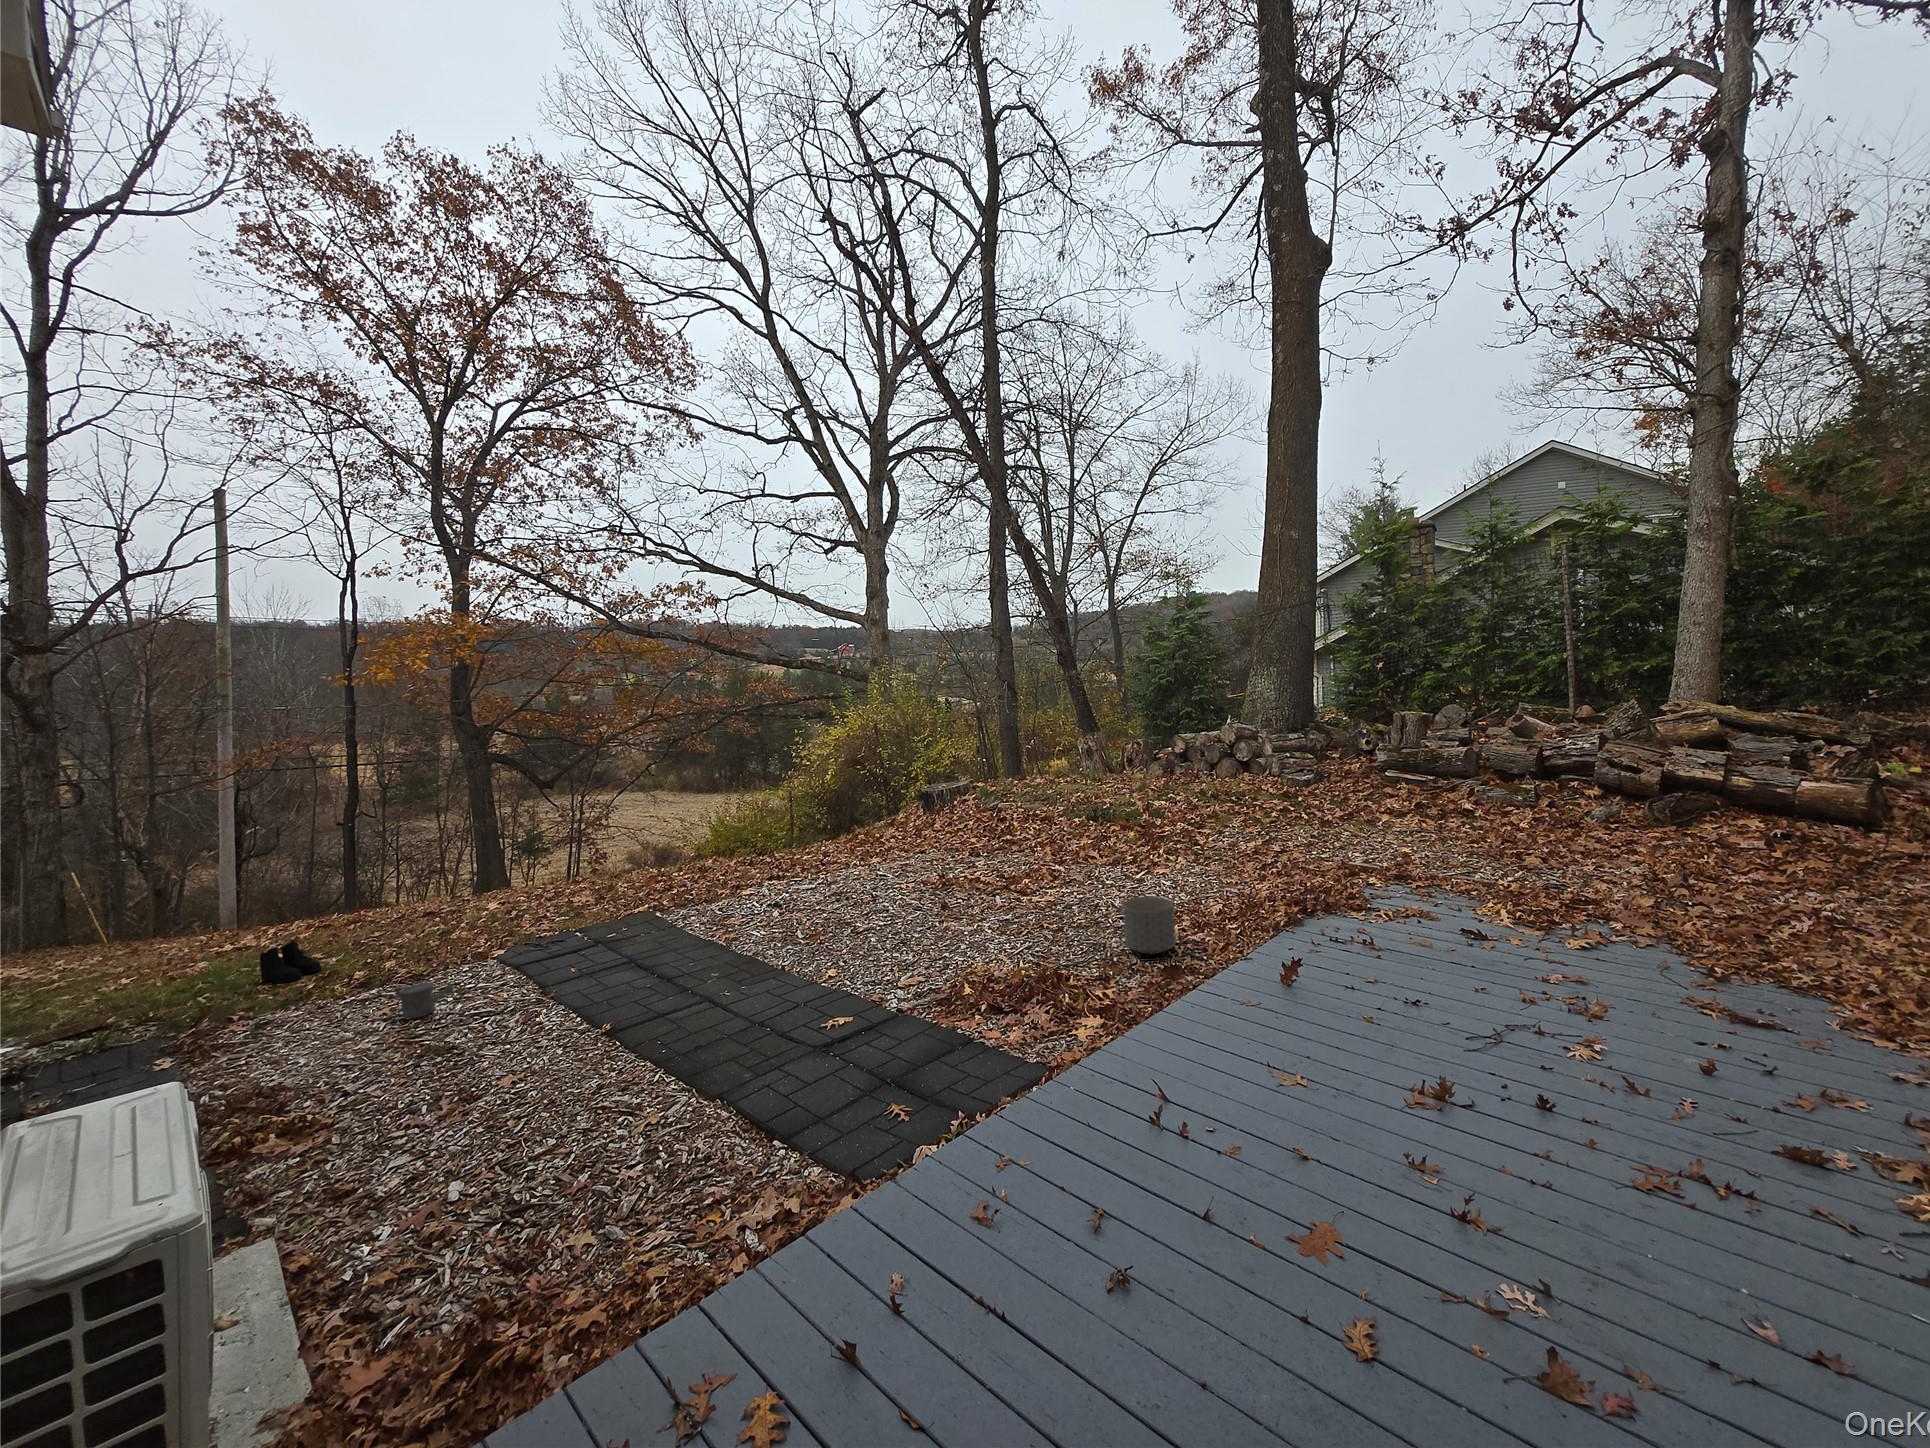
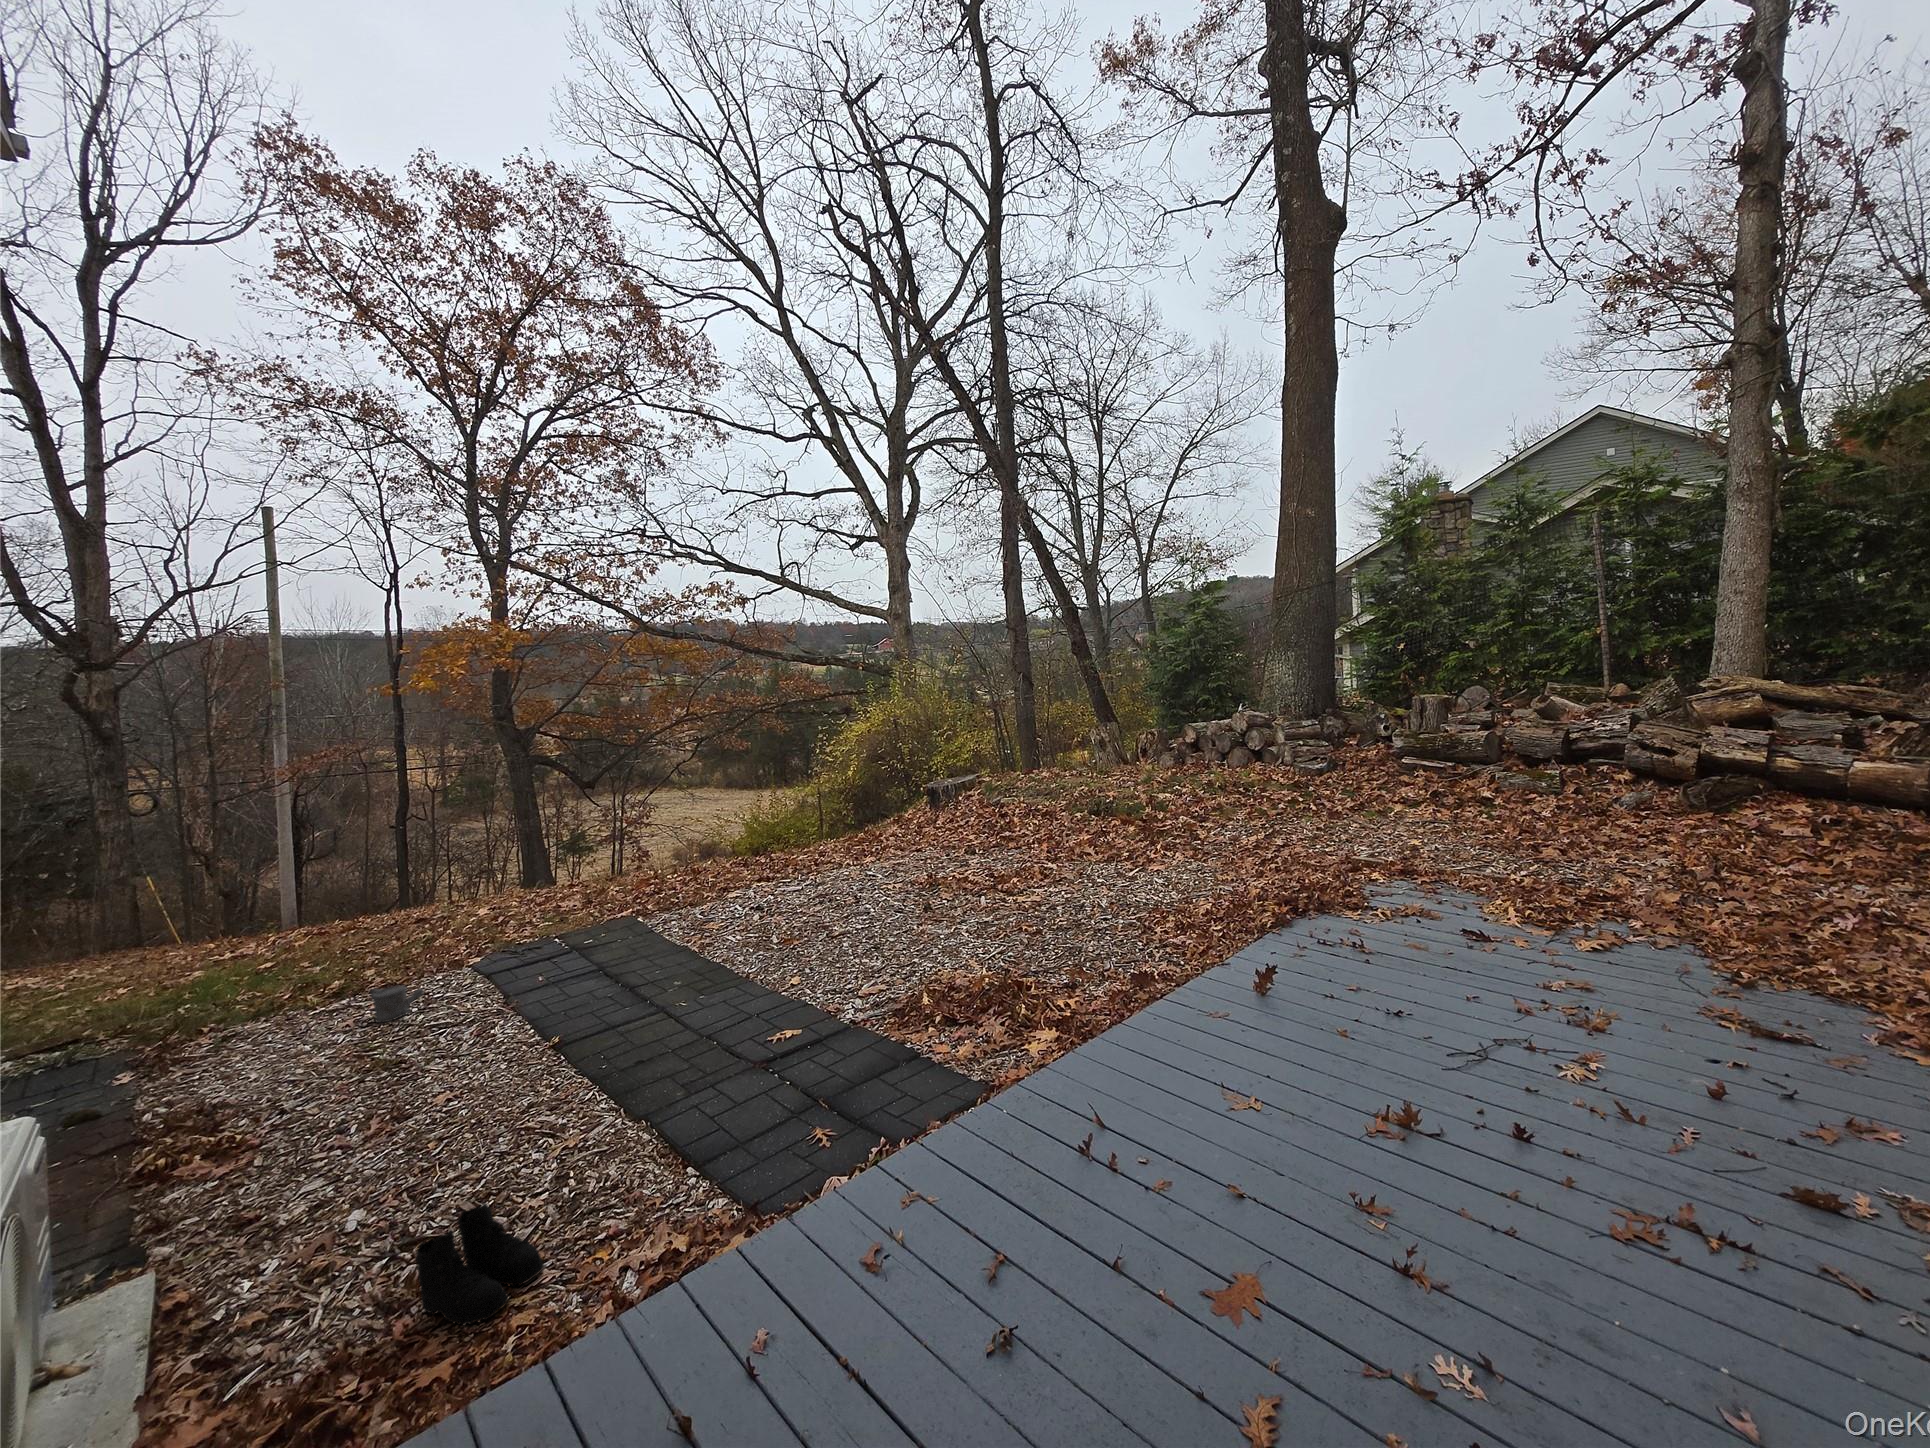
planter: present [1123,896,1176,955] -> none [1095,896,1152,959]
boots: present [259,941,322,983] -> present [415,1203,544,1326]

